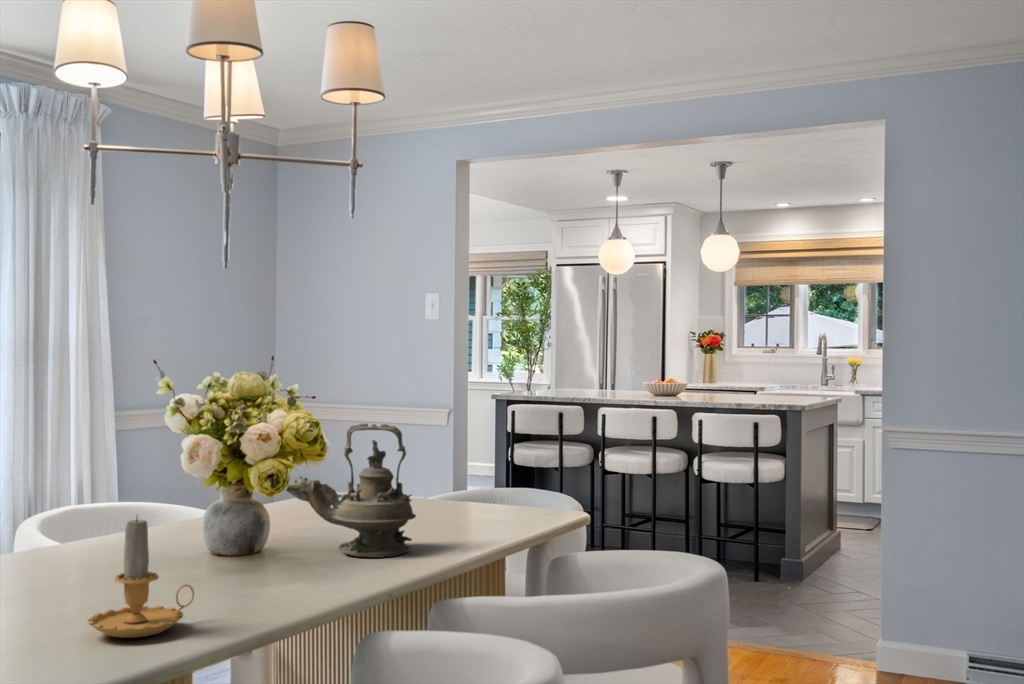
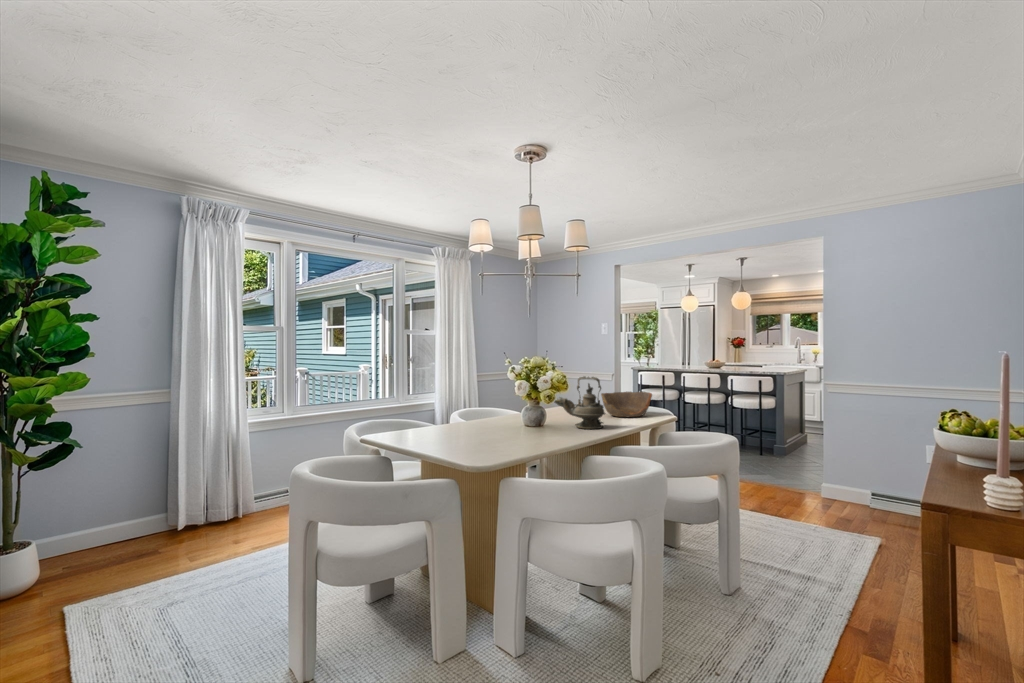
bowl: none [411,456,531,520] -> present [601,392,652,417]
candle: present [88,517,194,638] -> none [492,407,527,451]

